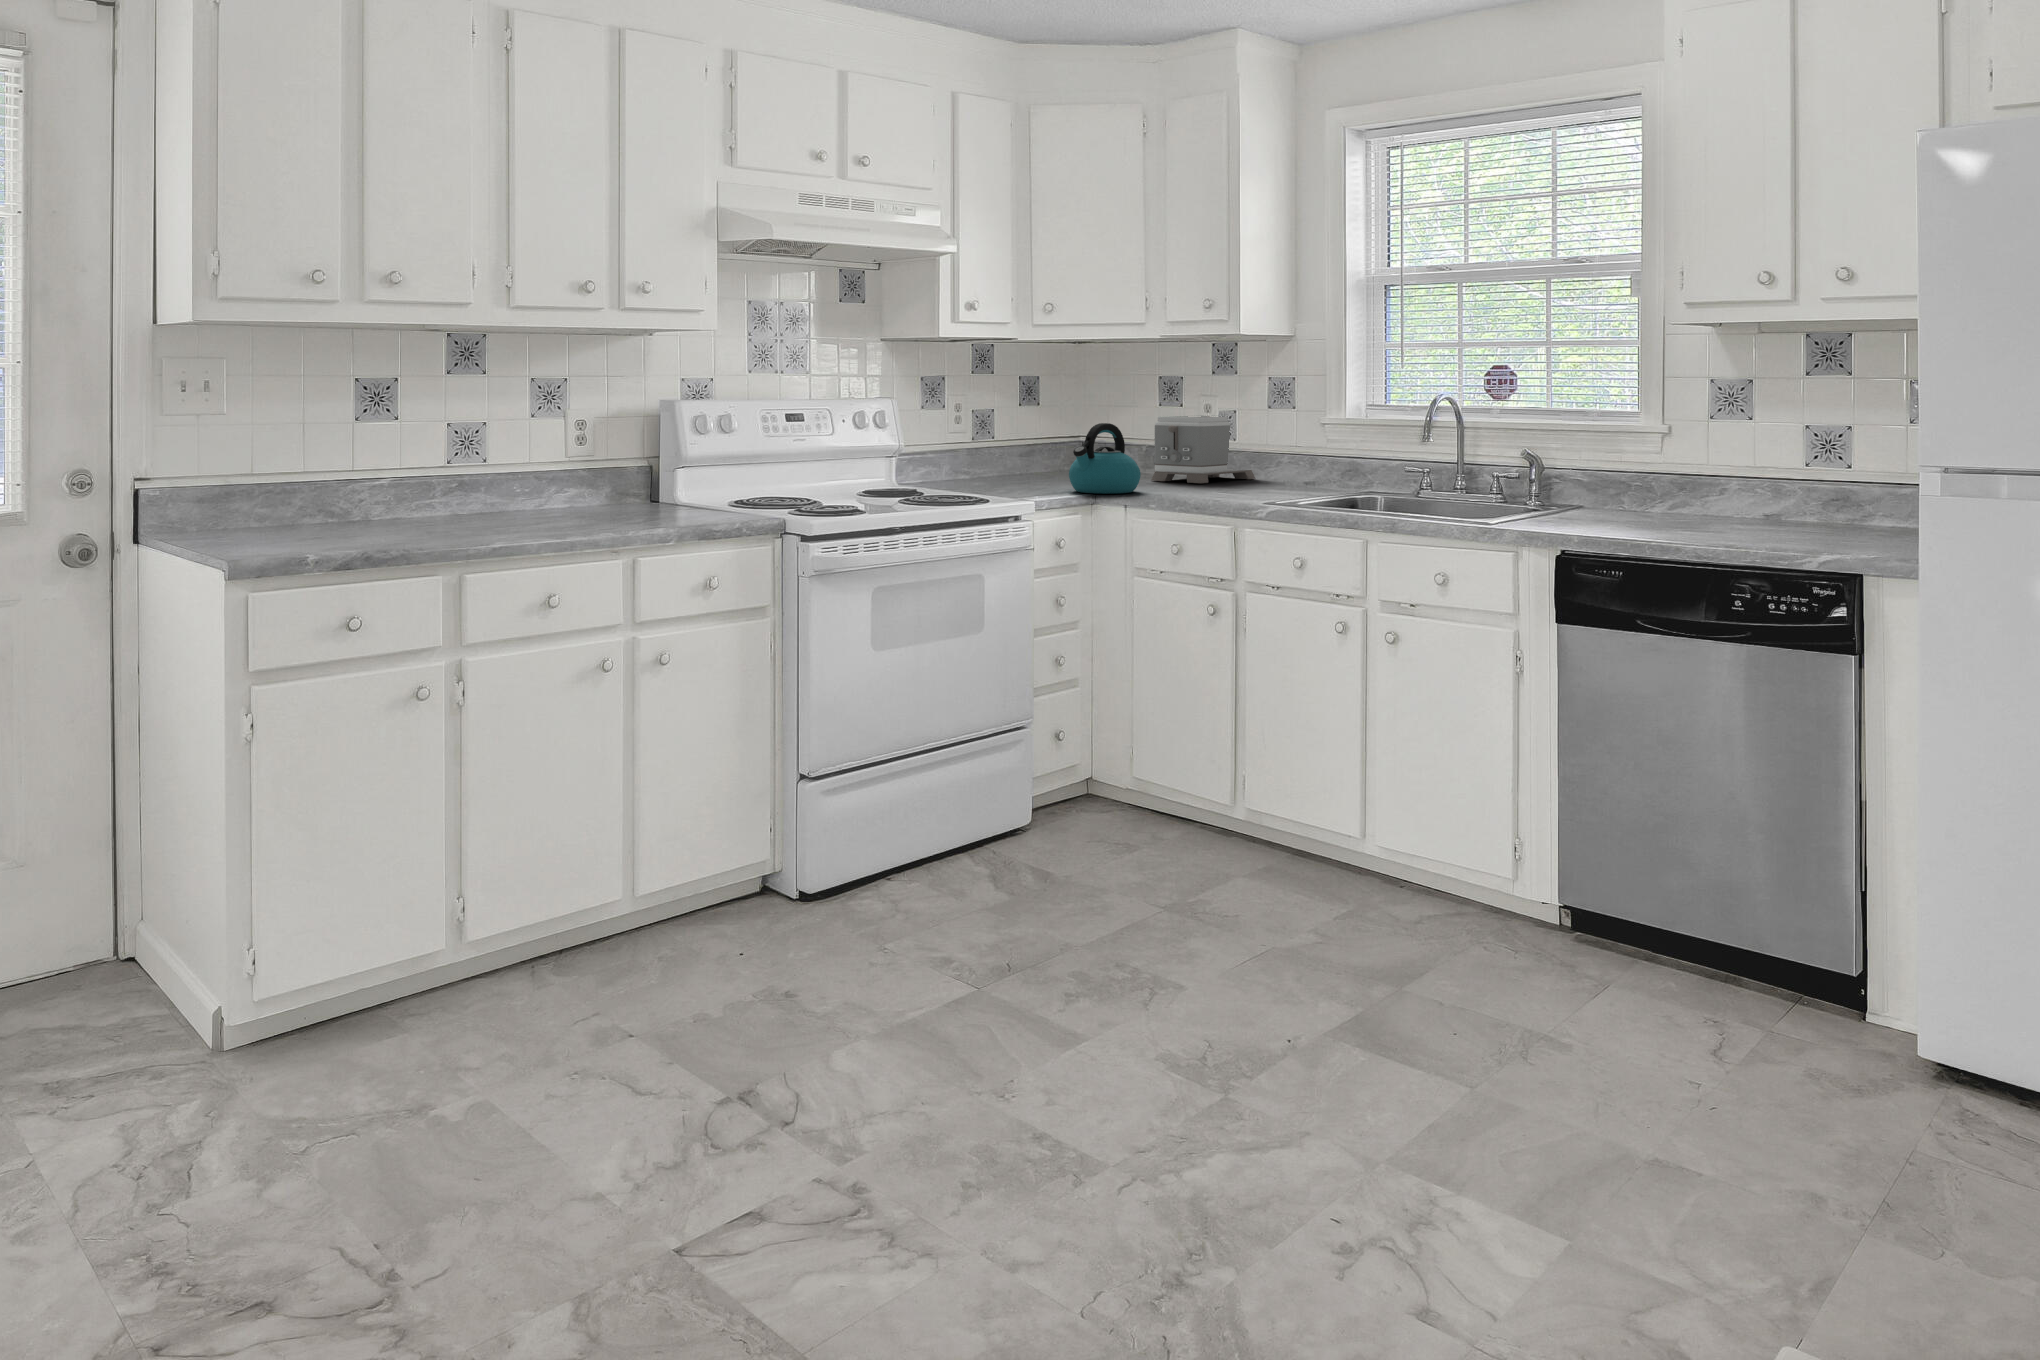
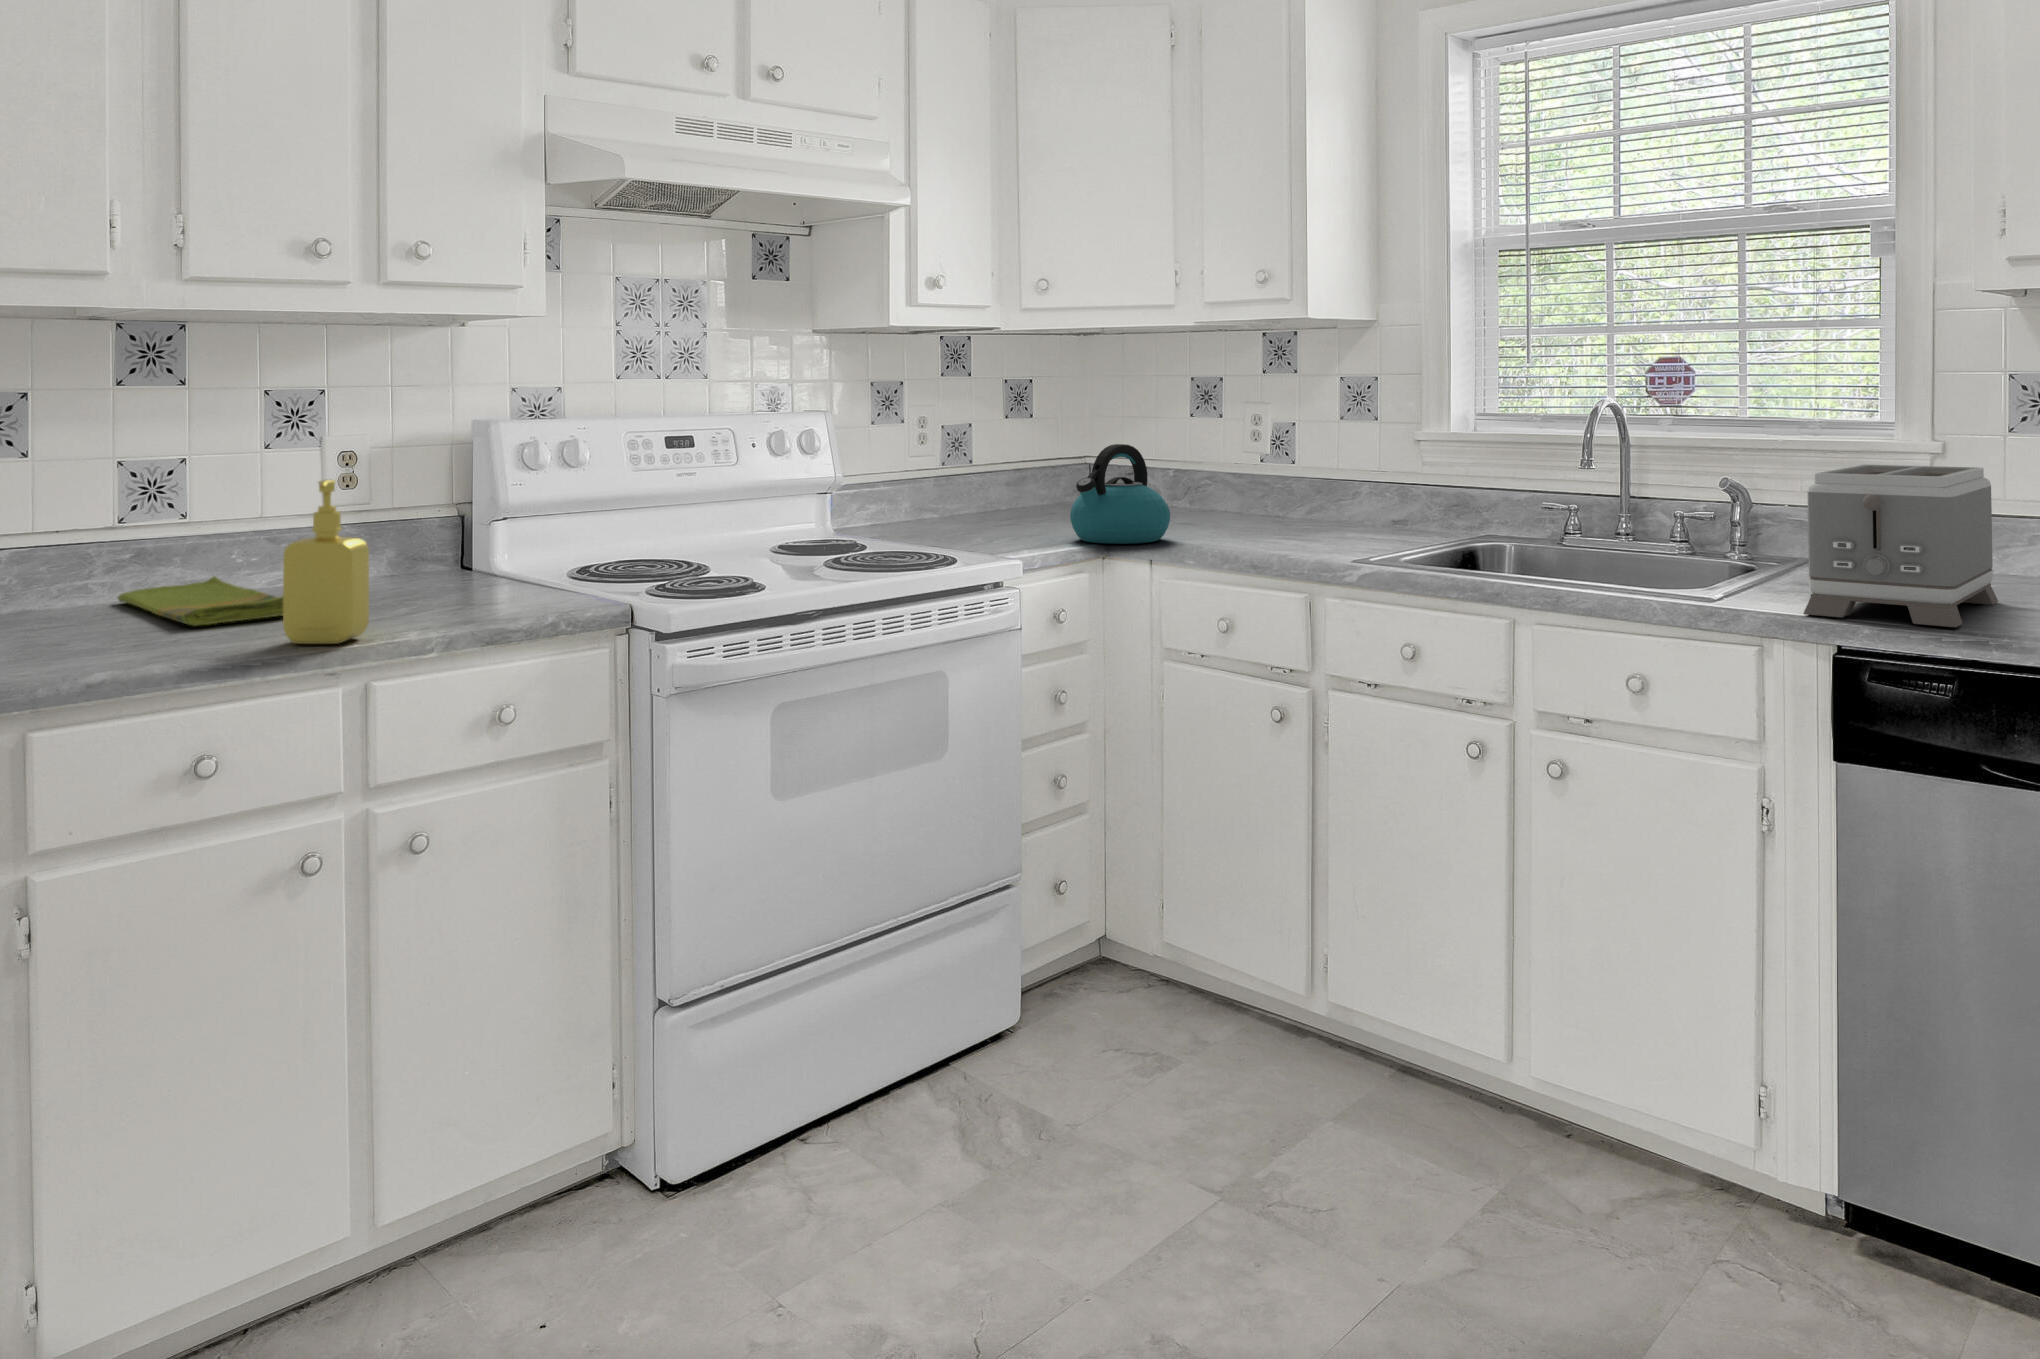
toaster: present [1151,415,1255,483] -> present [1804,464,1998,627]
soap dispenser: none [585,433,634,534] -> present [283,480,369,644]
dish towel: none [448,500,573,525] -> present [118,576,283,626]

